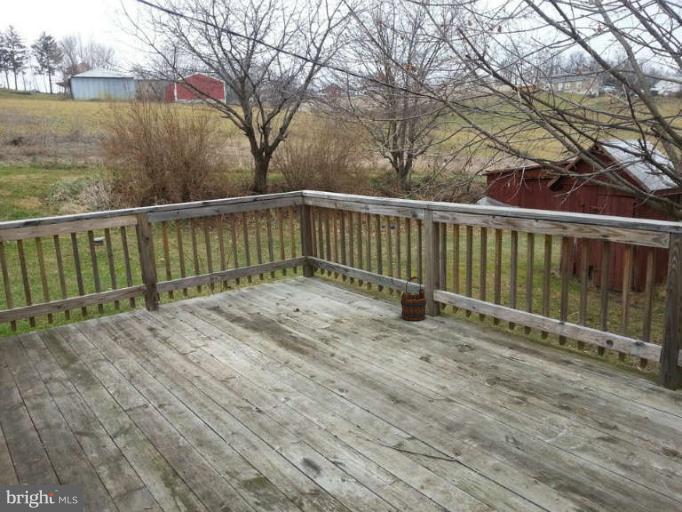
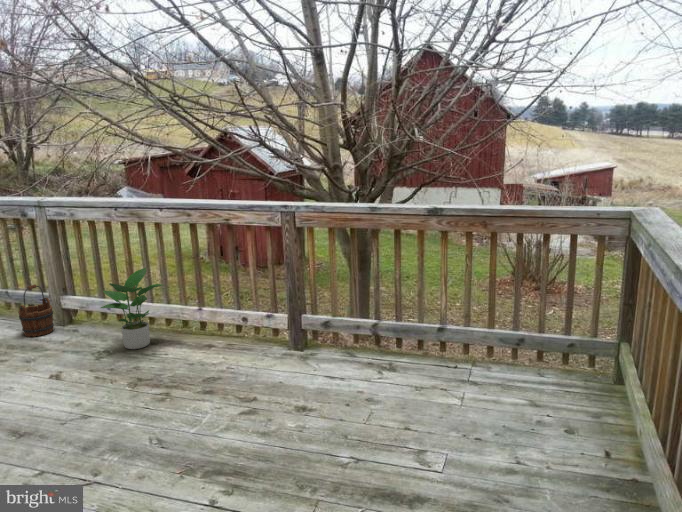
potted plant: none [468,274,530,350] -> present [101,268,162,349]

